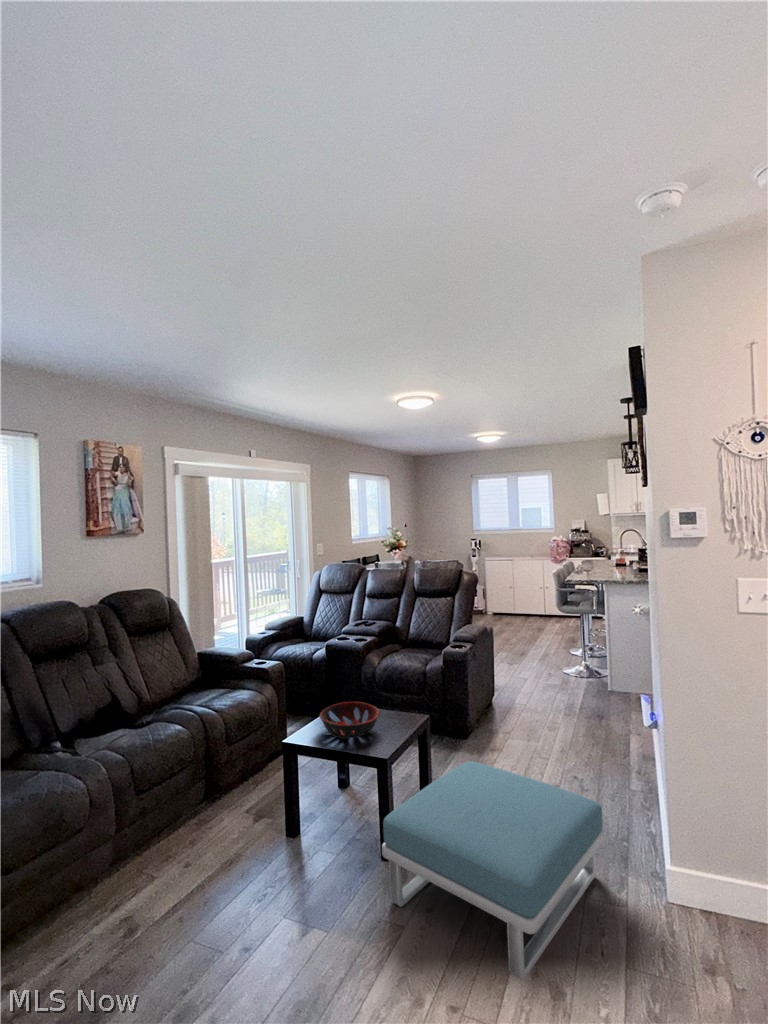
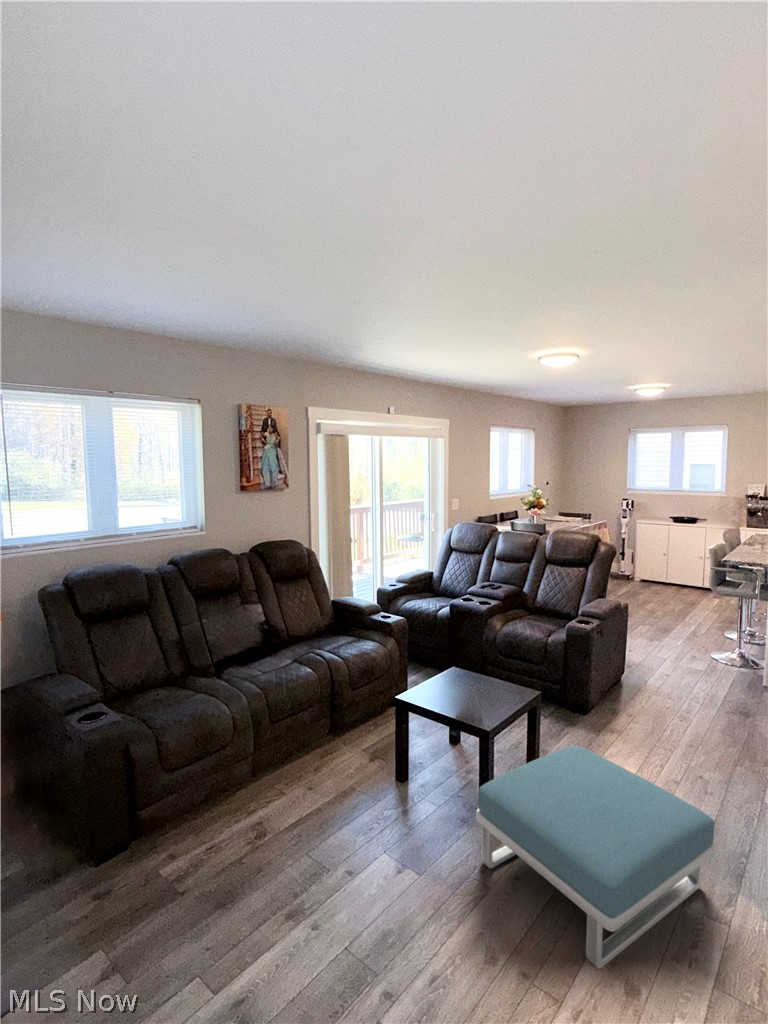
decorative bowl: present [320,702,380,739] -> none [431,668,489,704]

